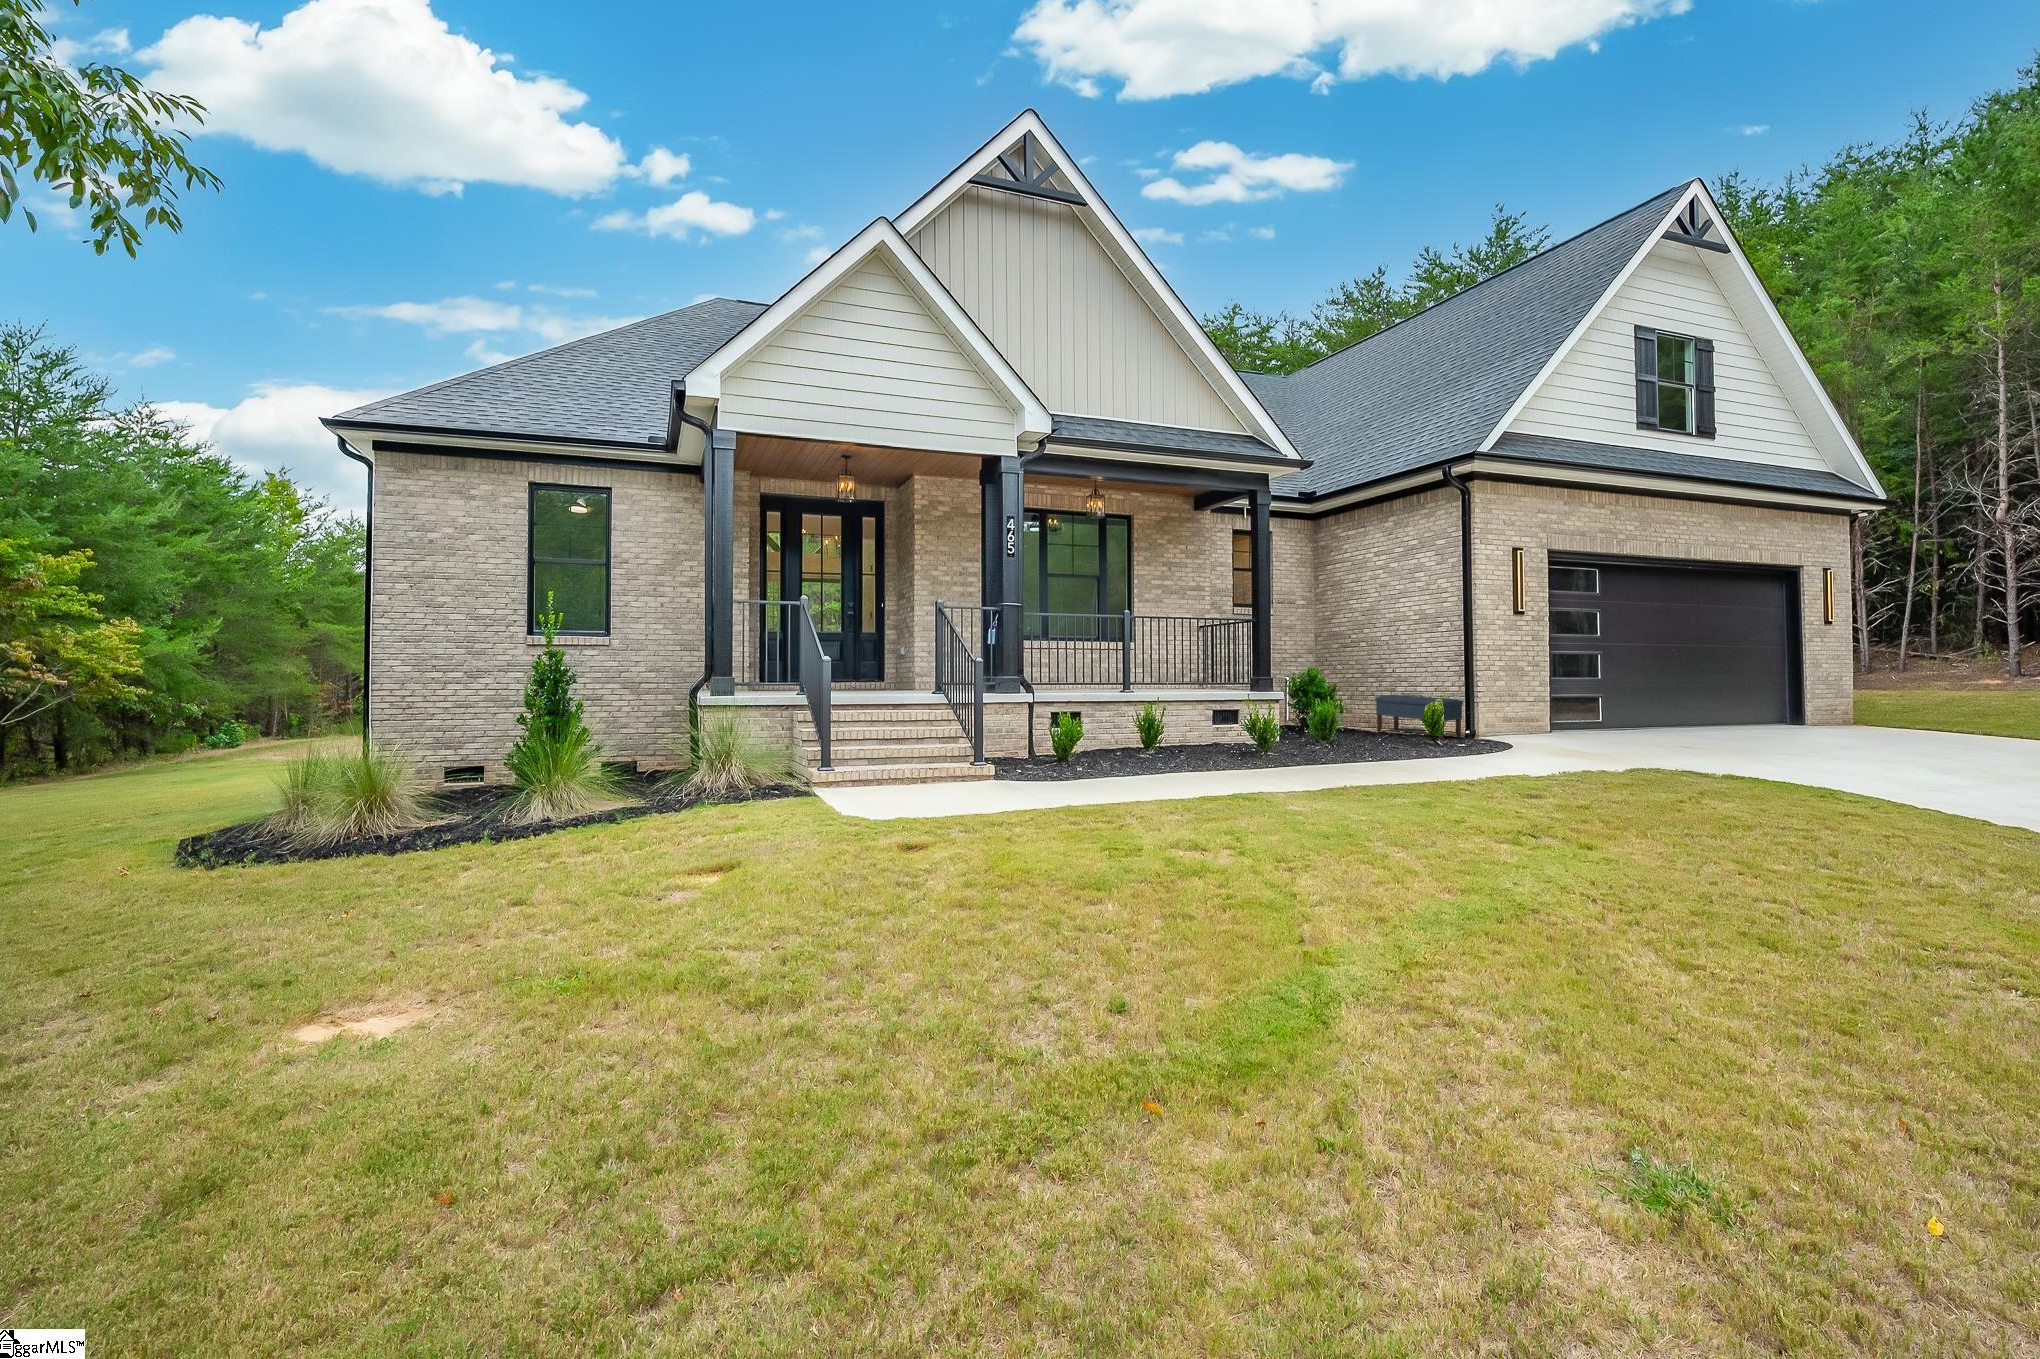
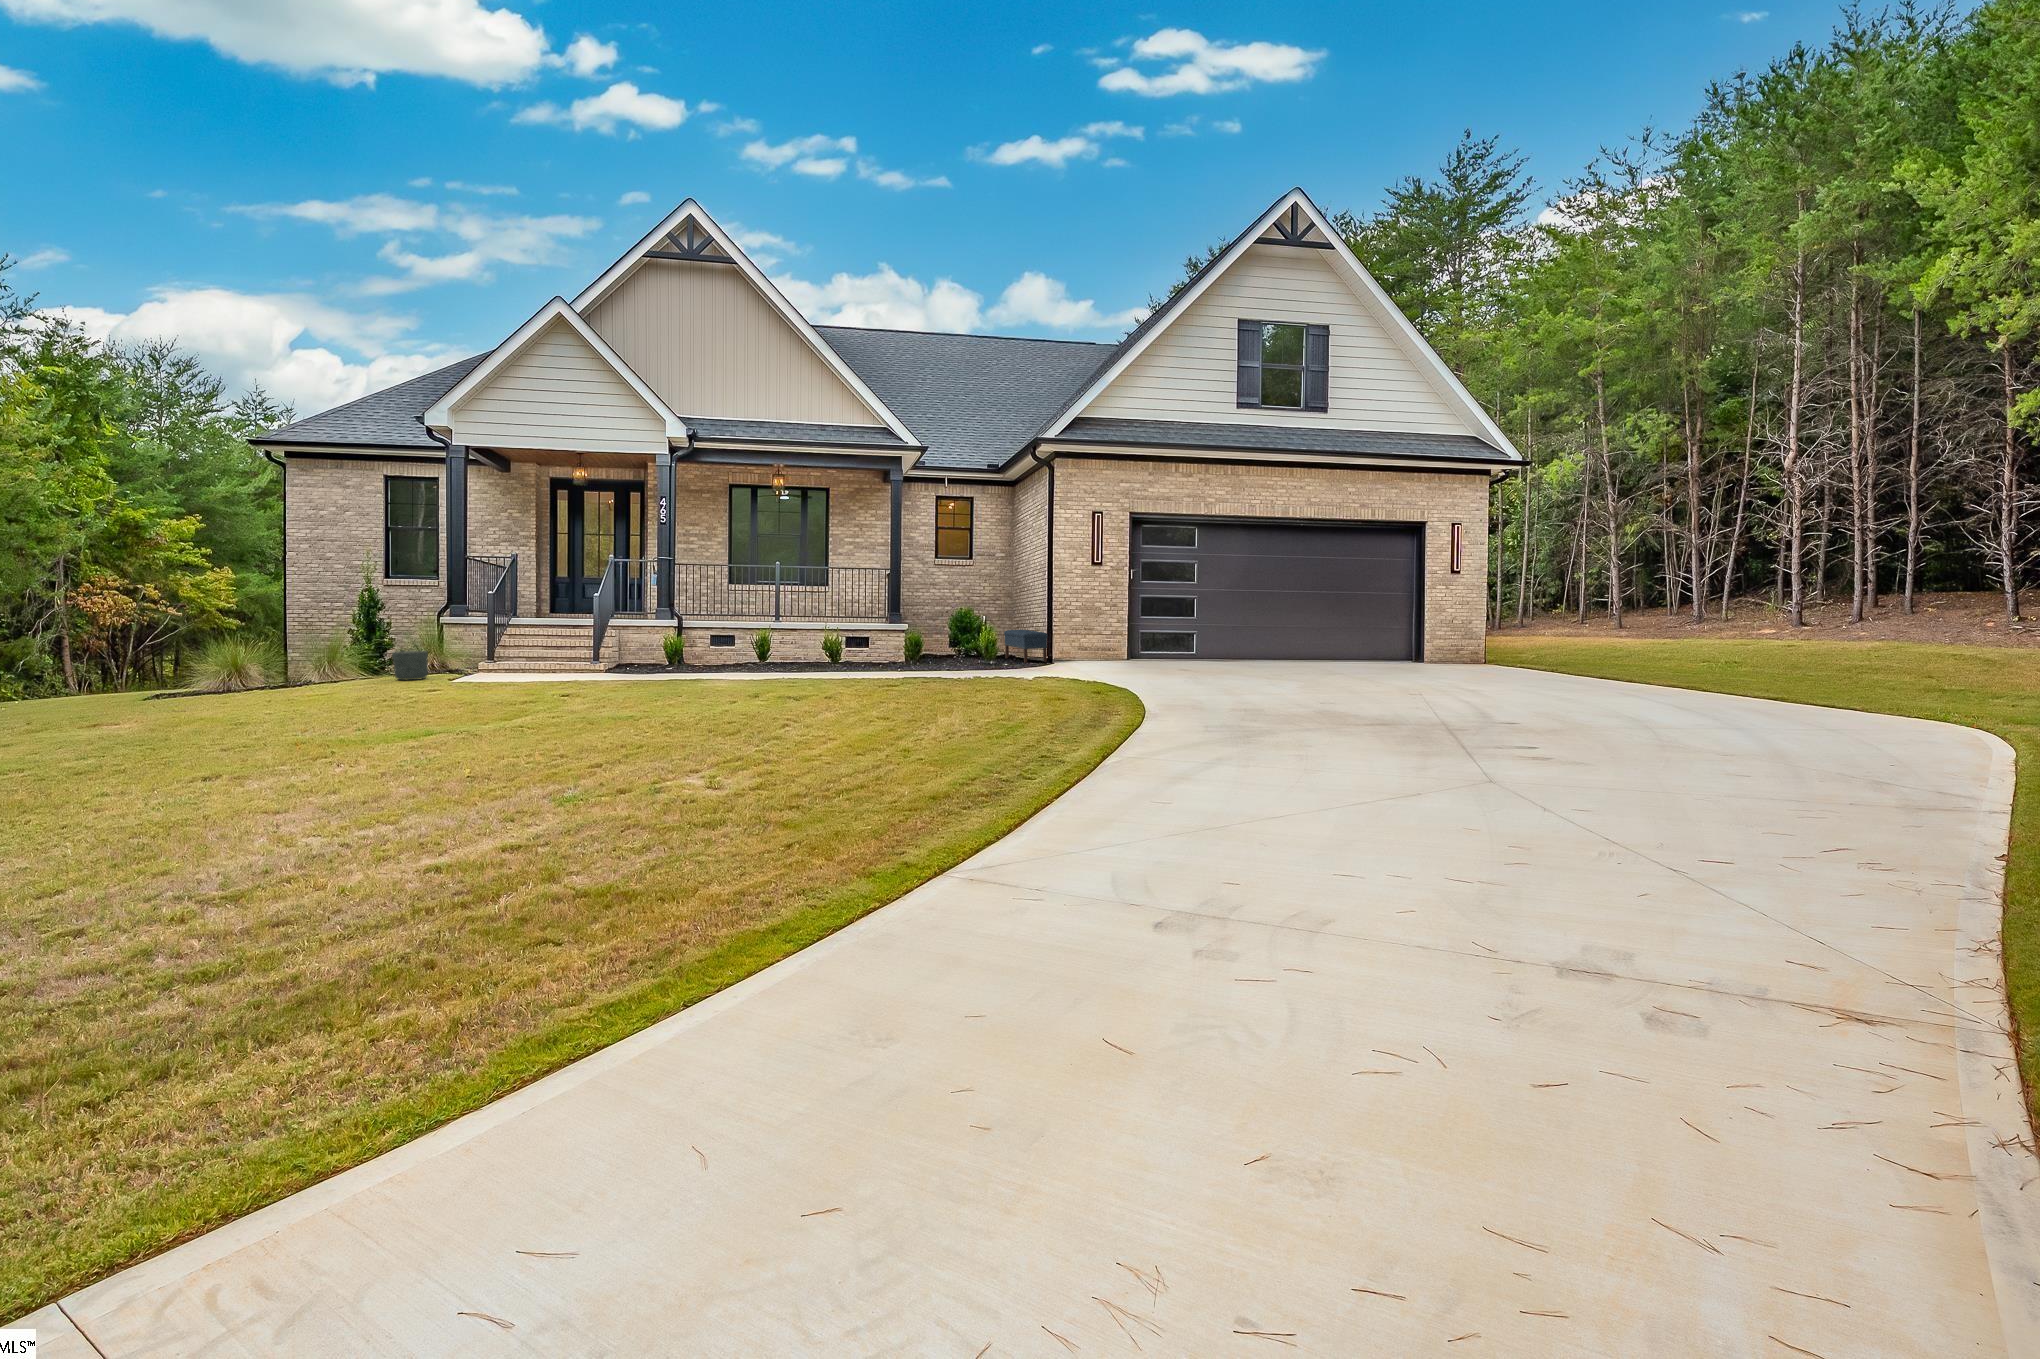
planter: none [640,754,693,805] -> present [392,651,428,680]

